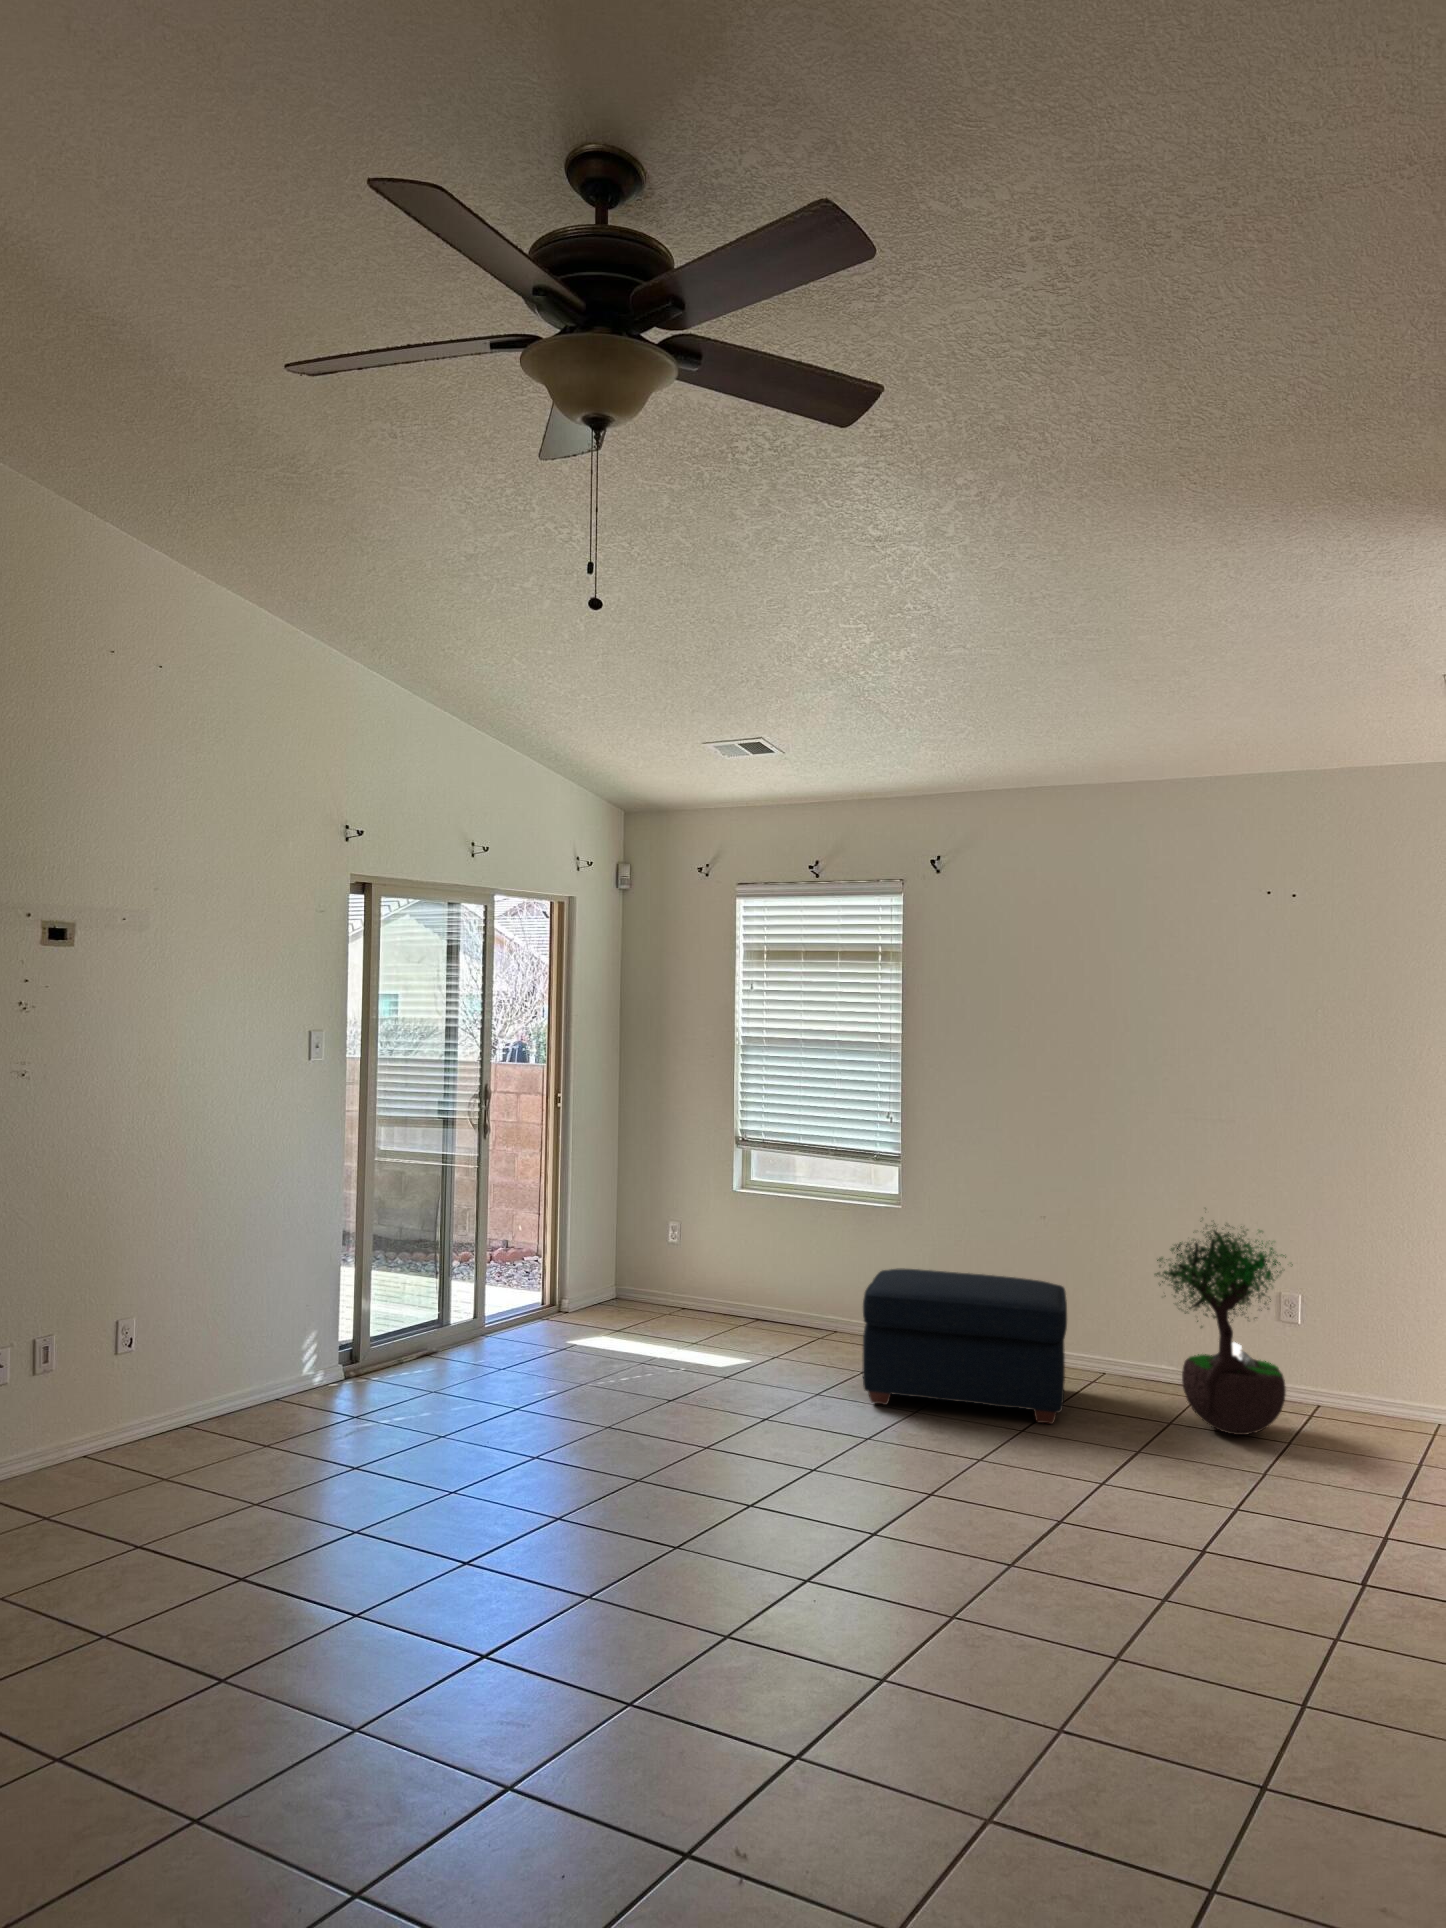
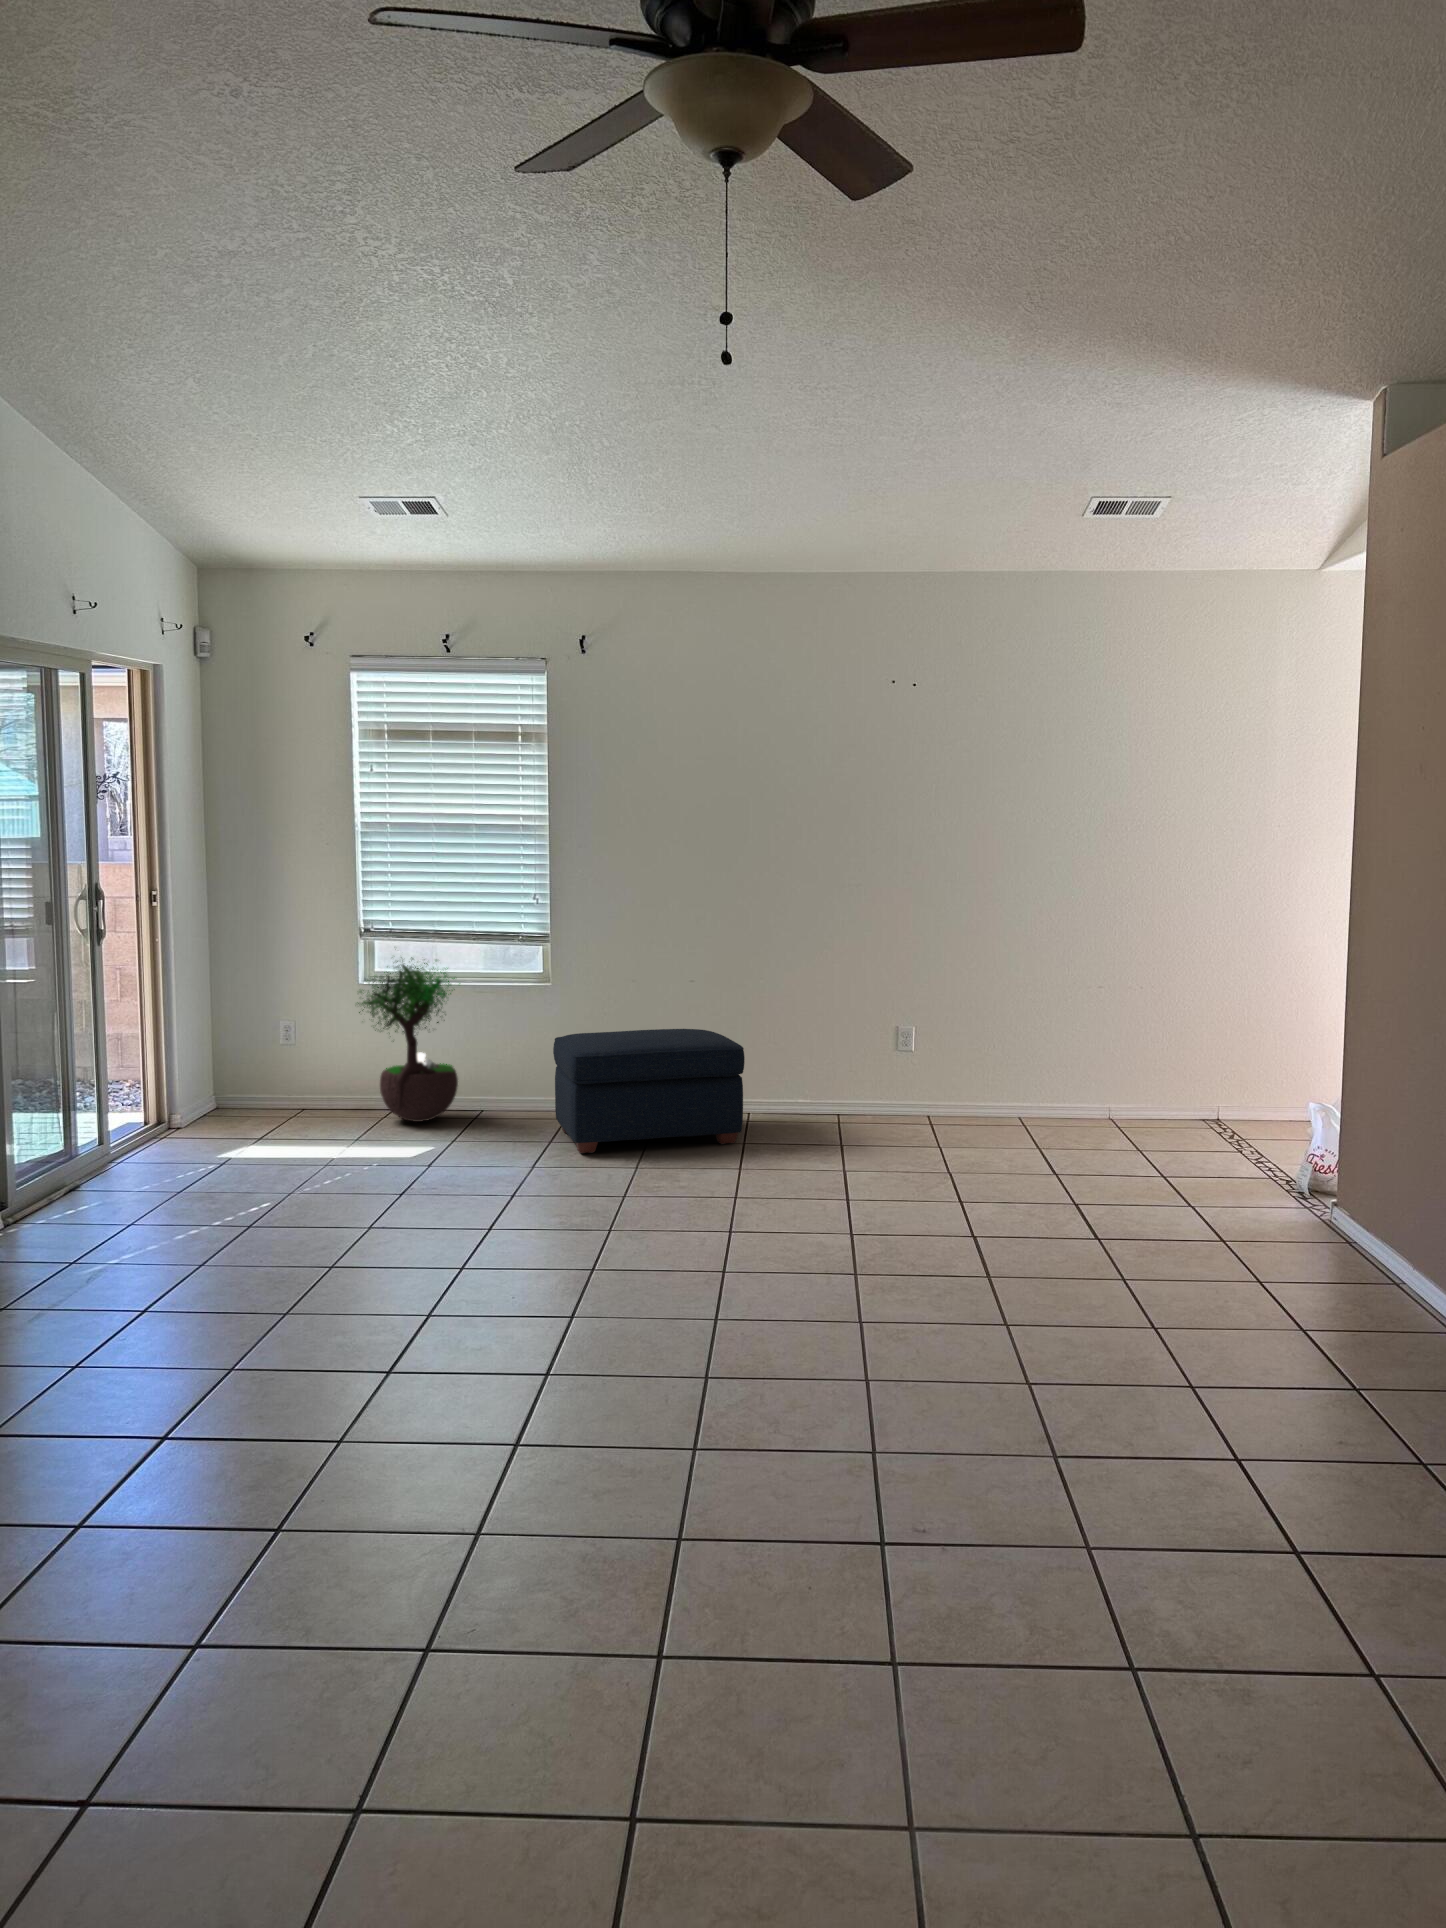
potted tree: present [1154,1217,1286,1435] -> present [357,957,460,1122]

